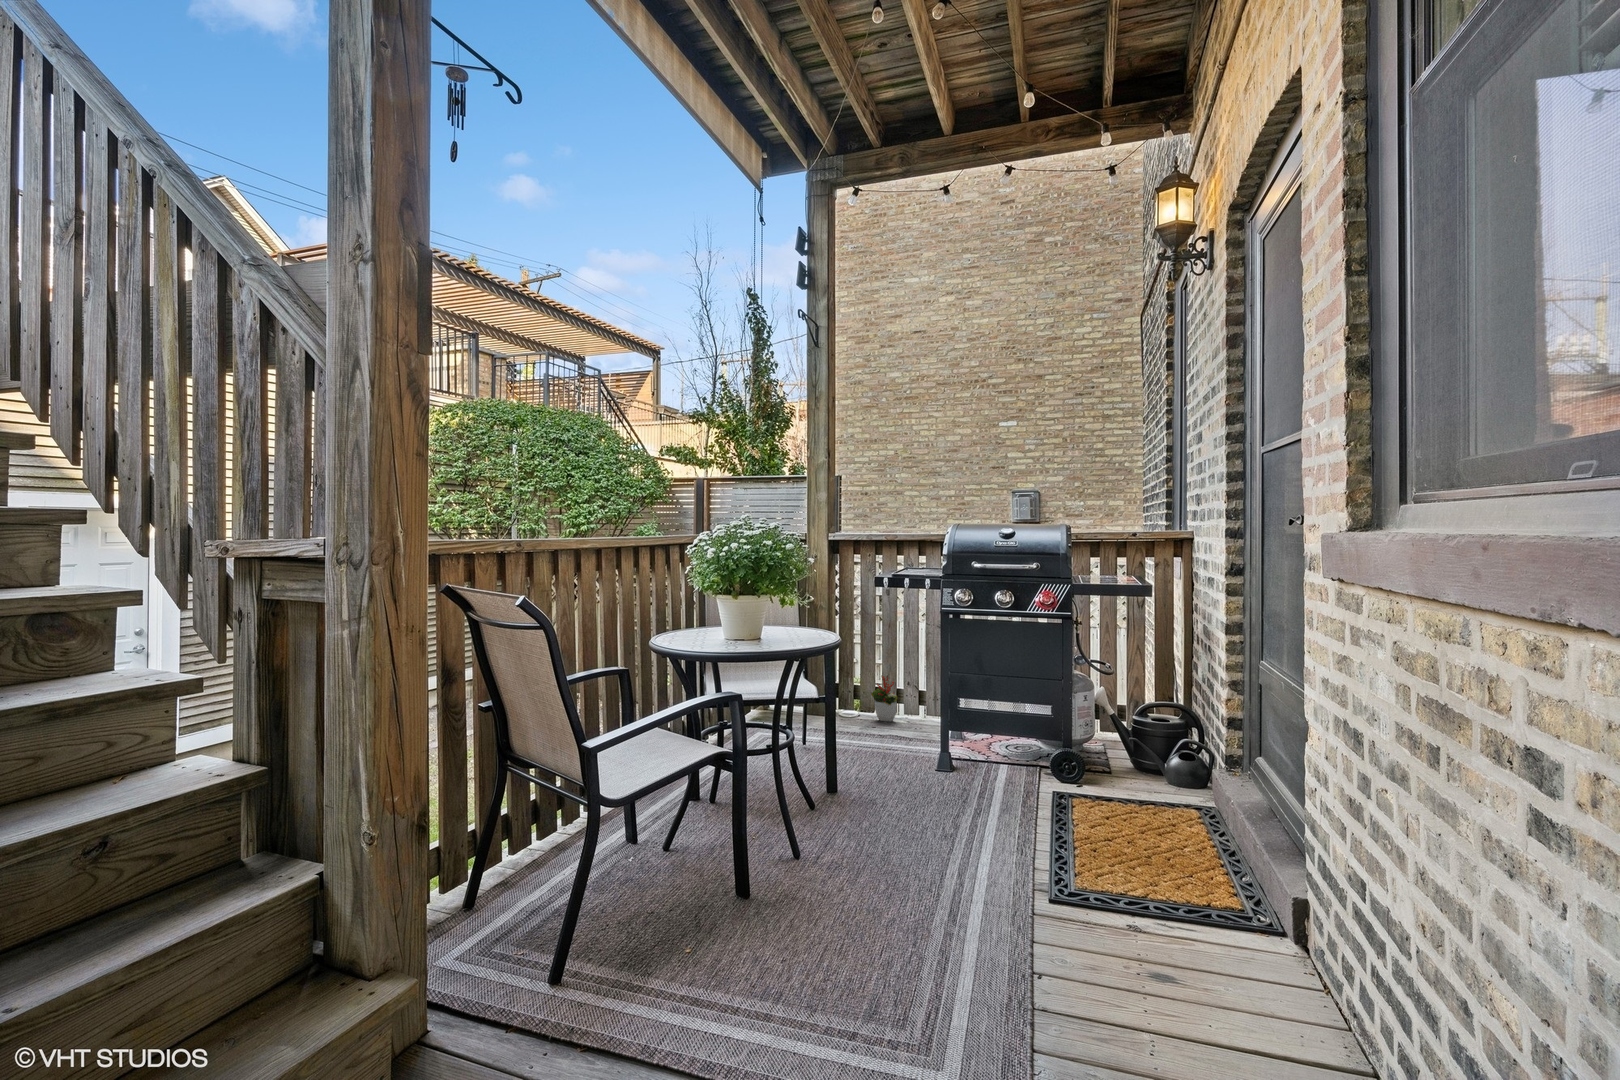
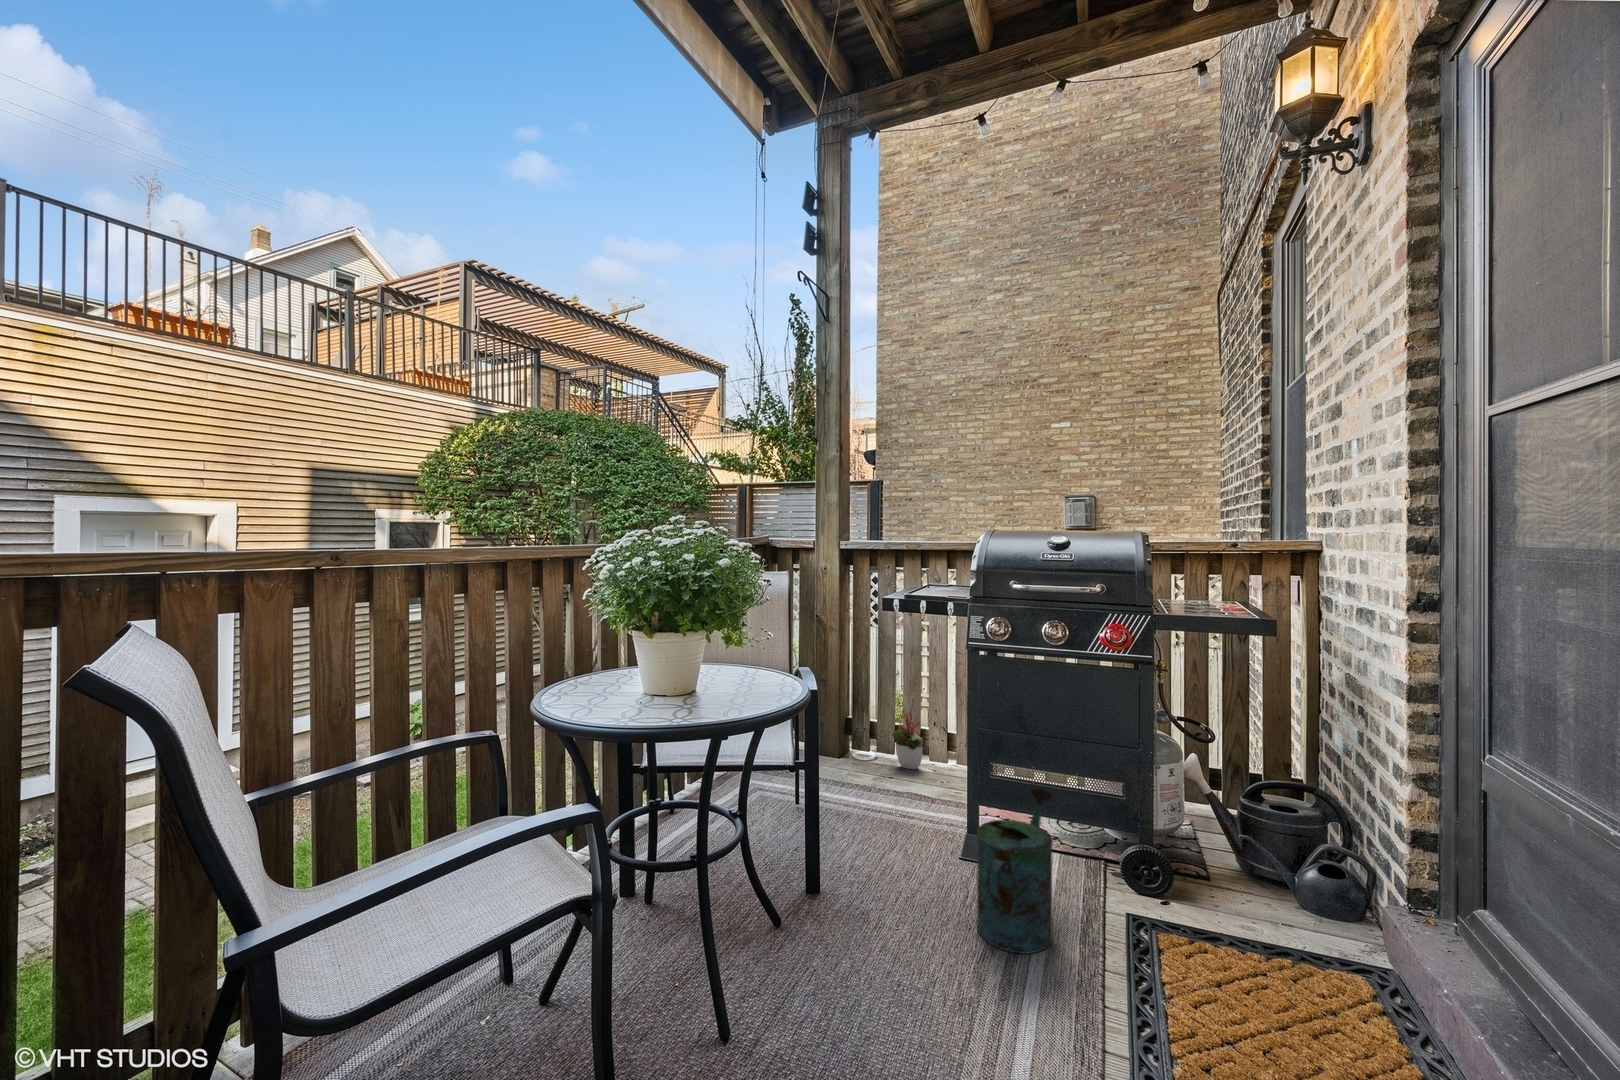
watering can: none [951,708,1003,809] -> present [977,788,1053,954]

